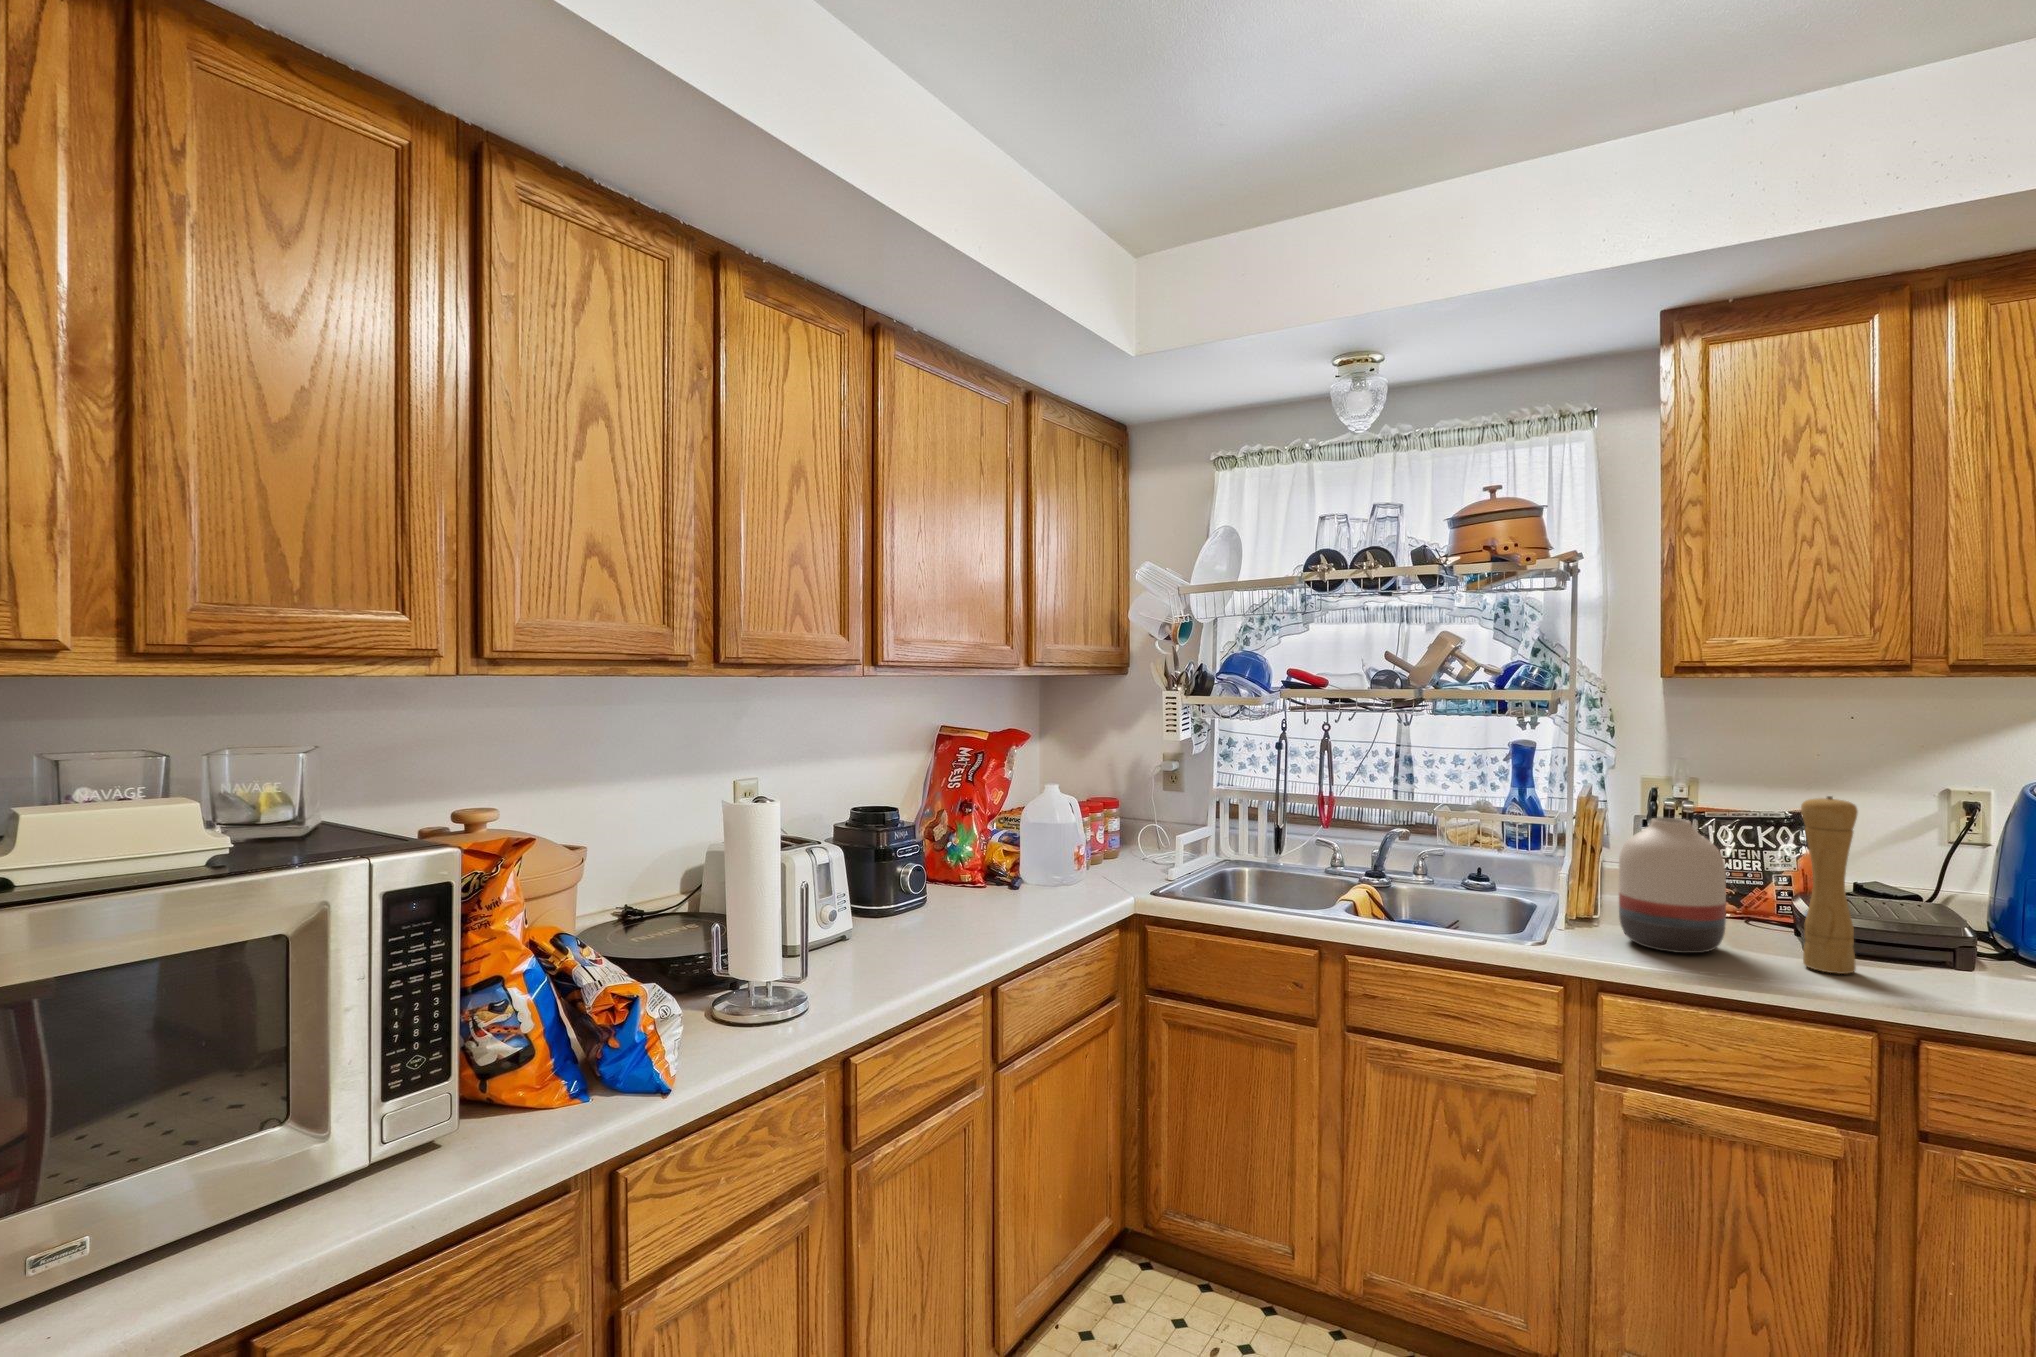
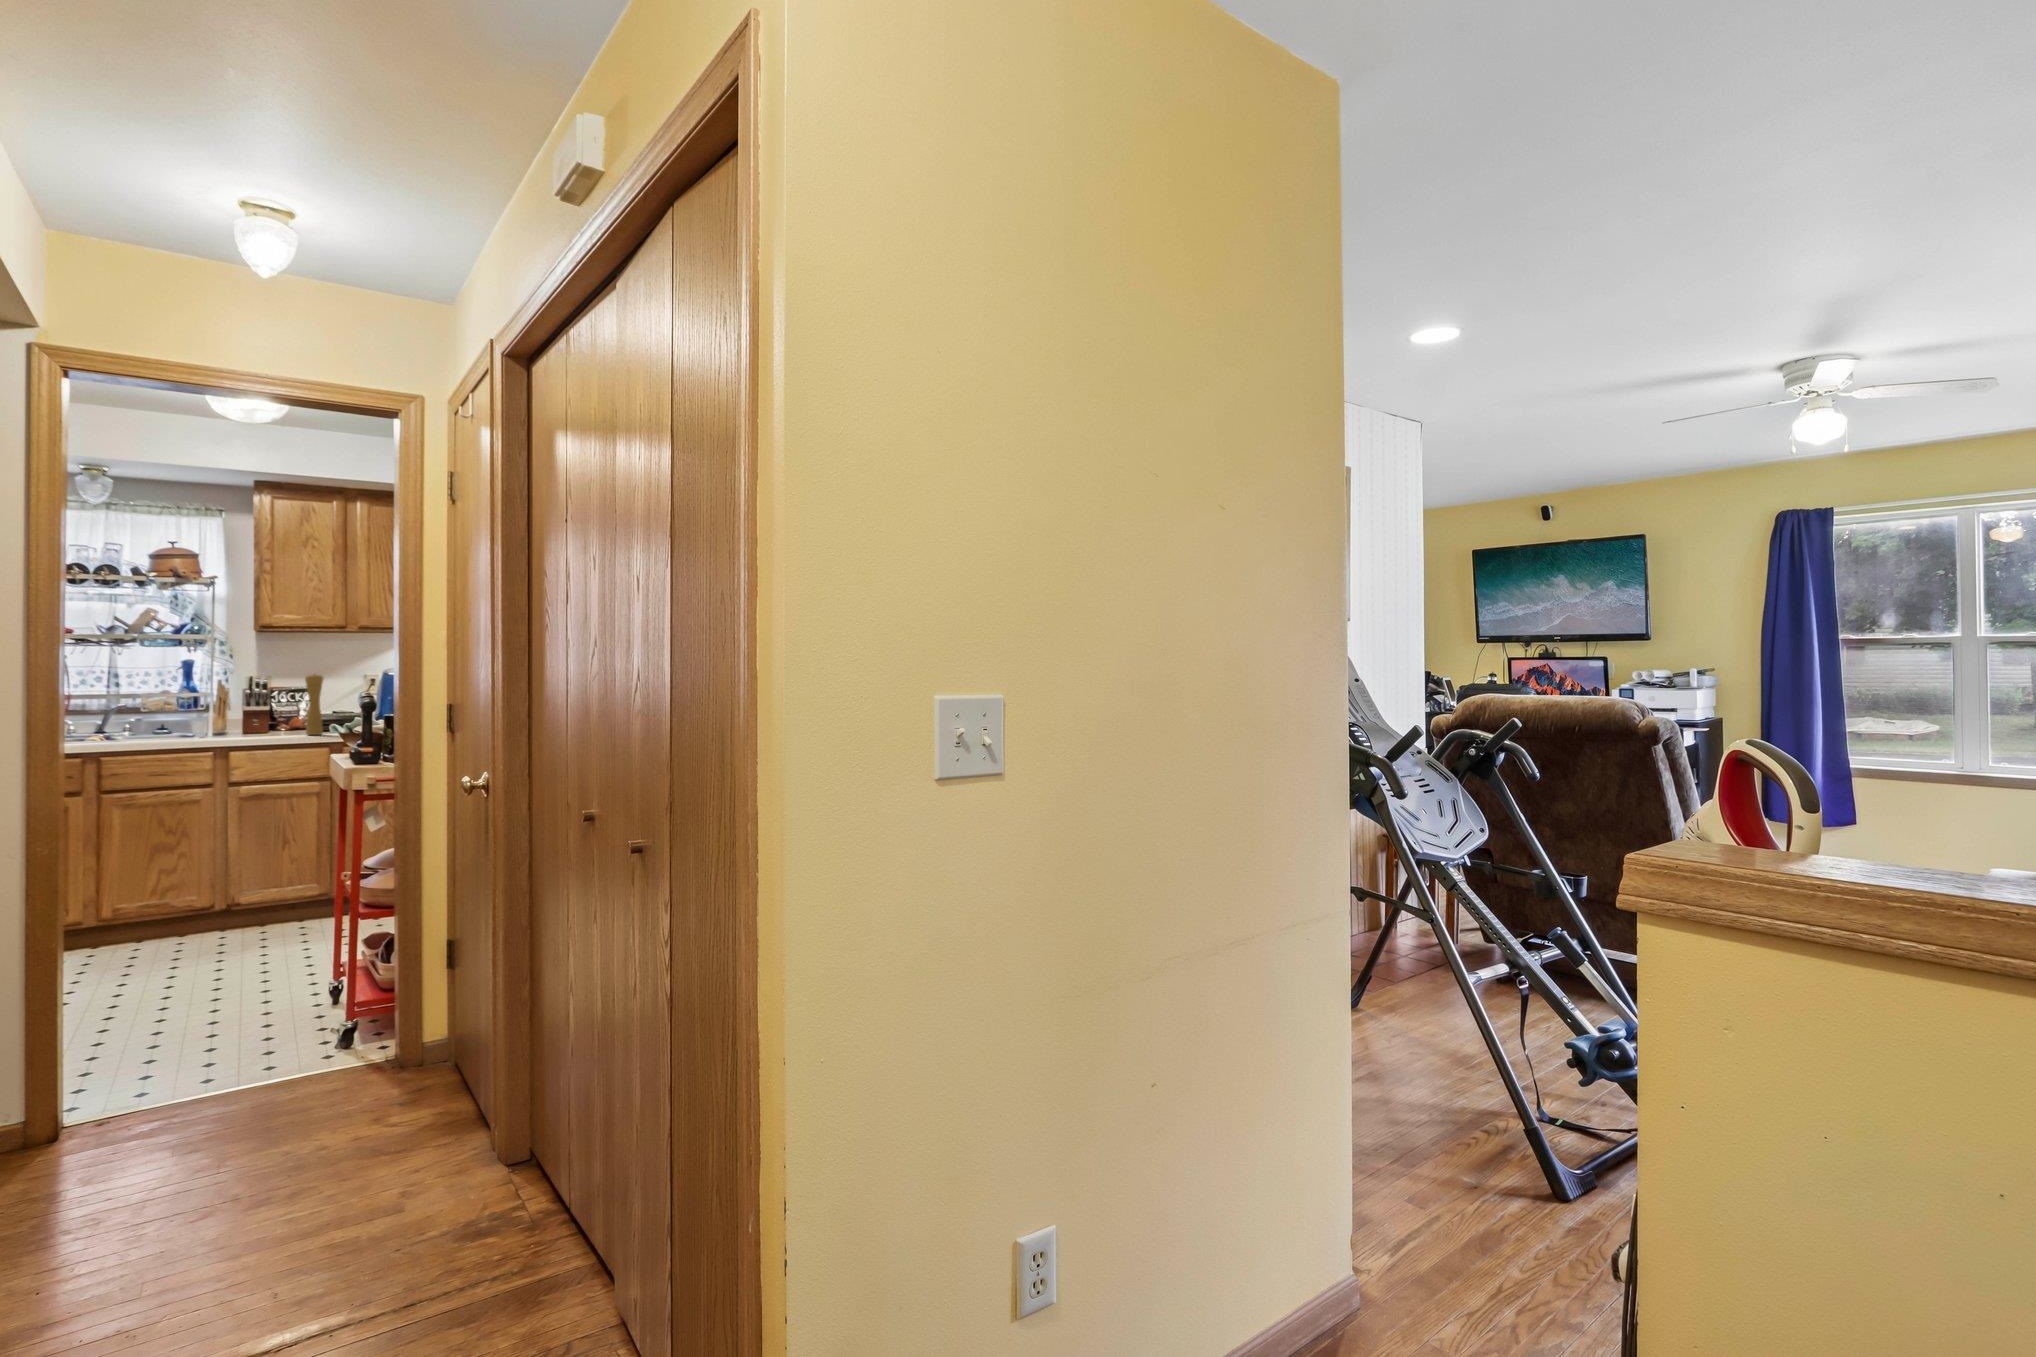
vase: present [1619,818,1726,953] -> none [236,687,279,737]

